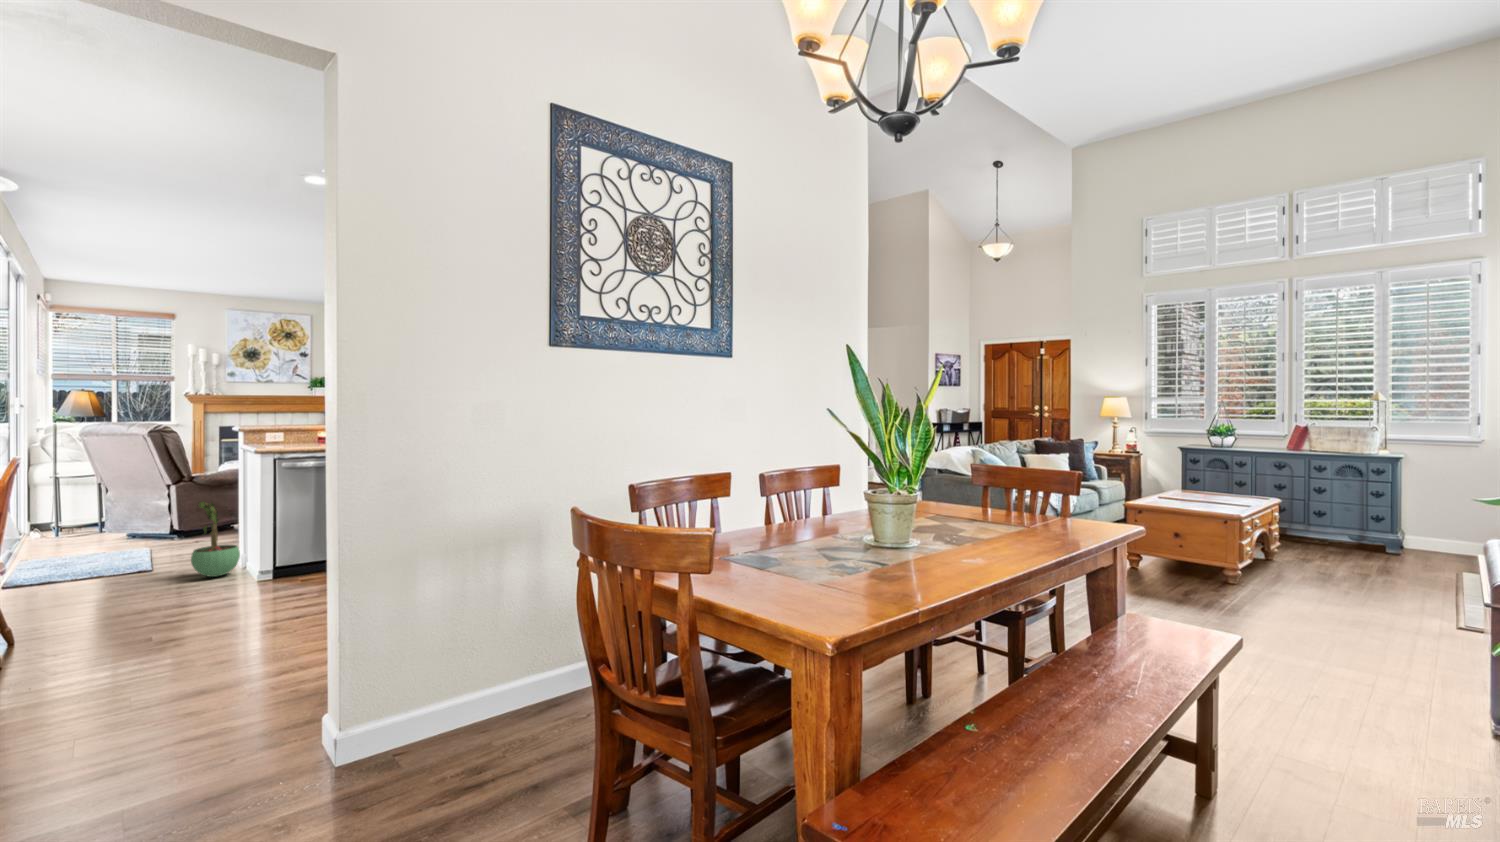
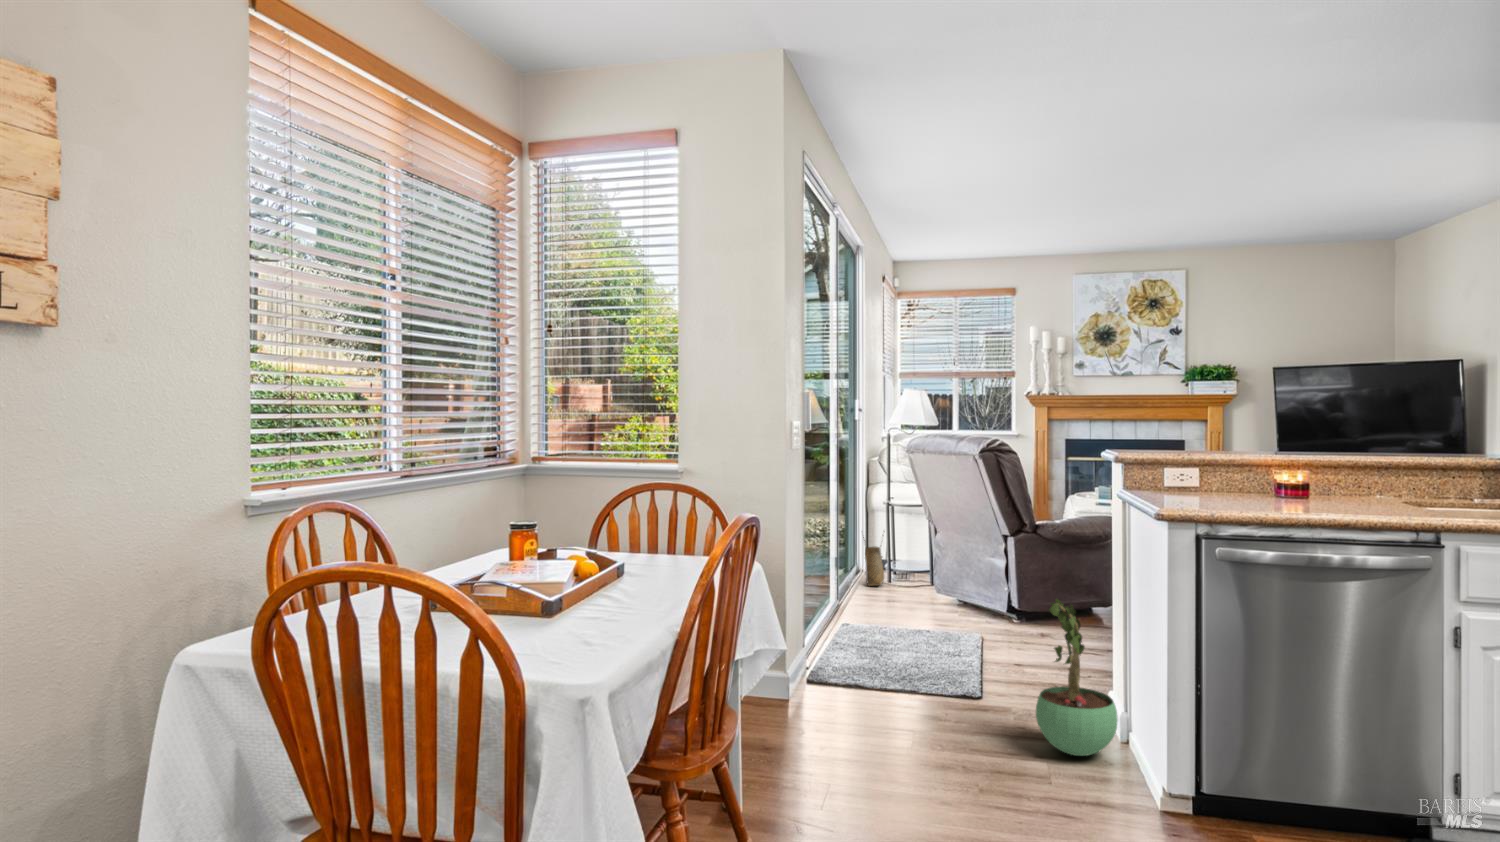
woven basket: none [27,495,53,539] -> present [863,537,884,586]

